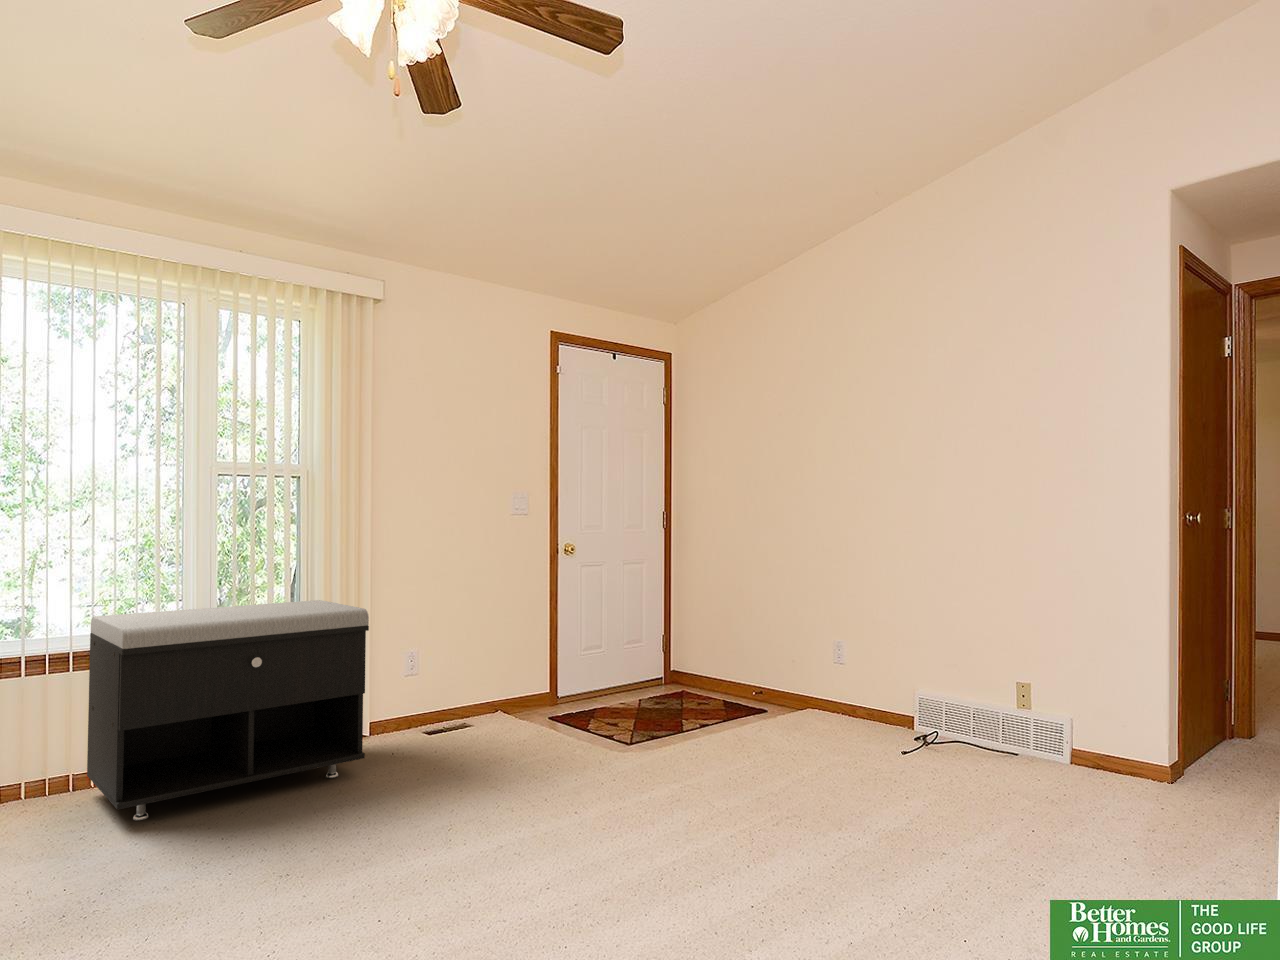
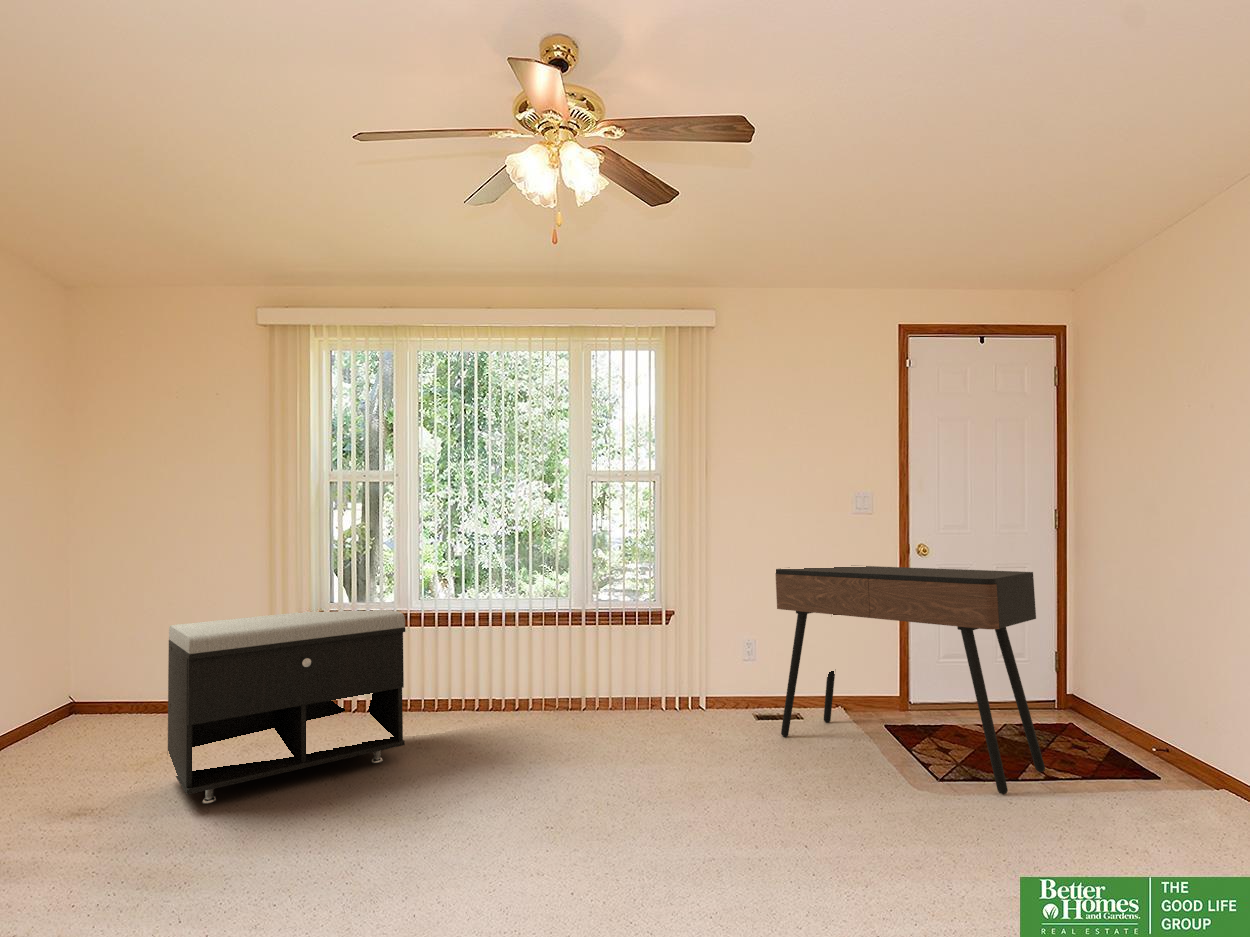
console table: none [784,567,1068,817] -> present [776,566,1045,794]

